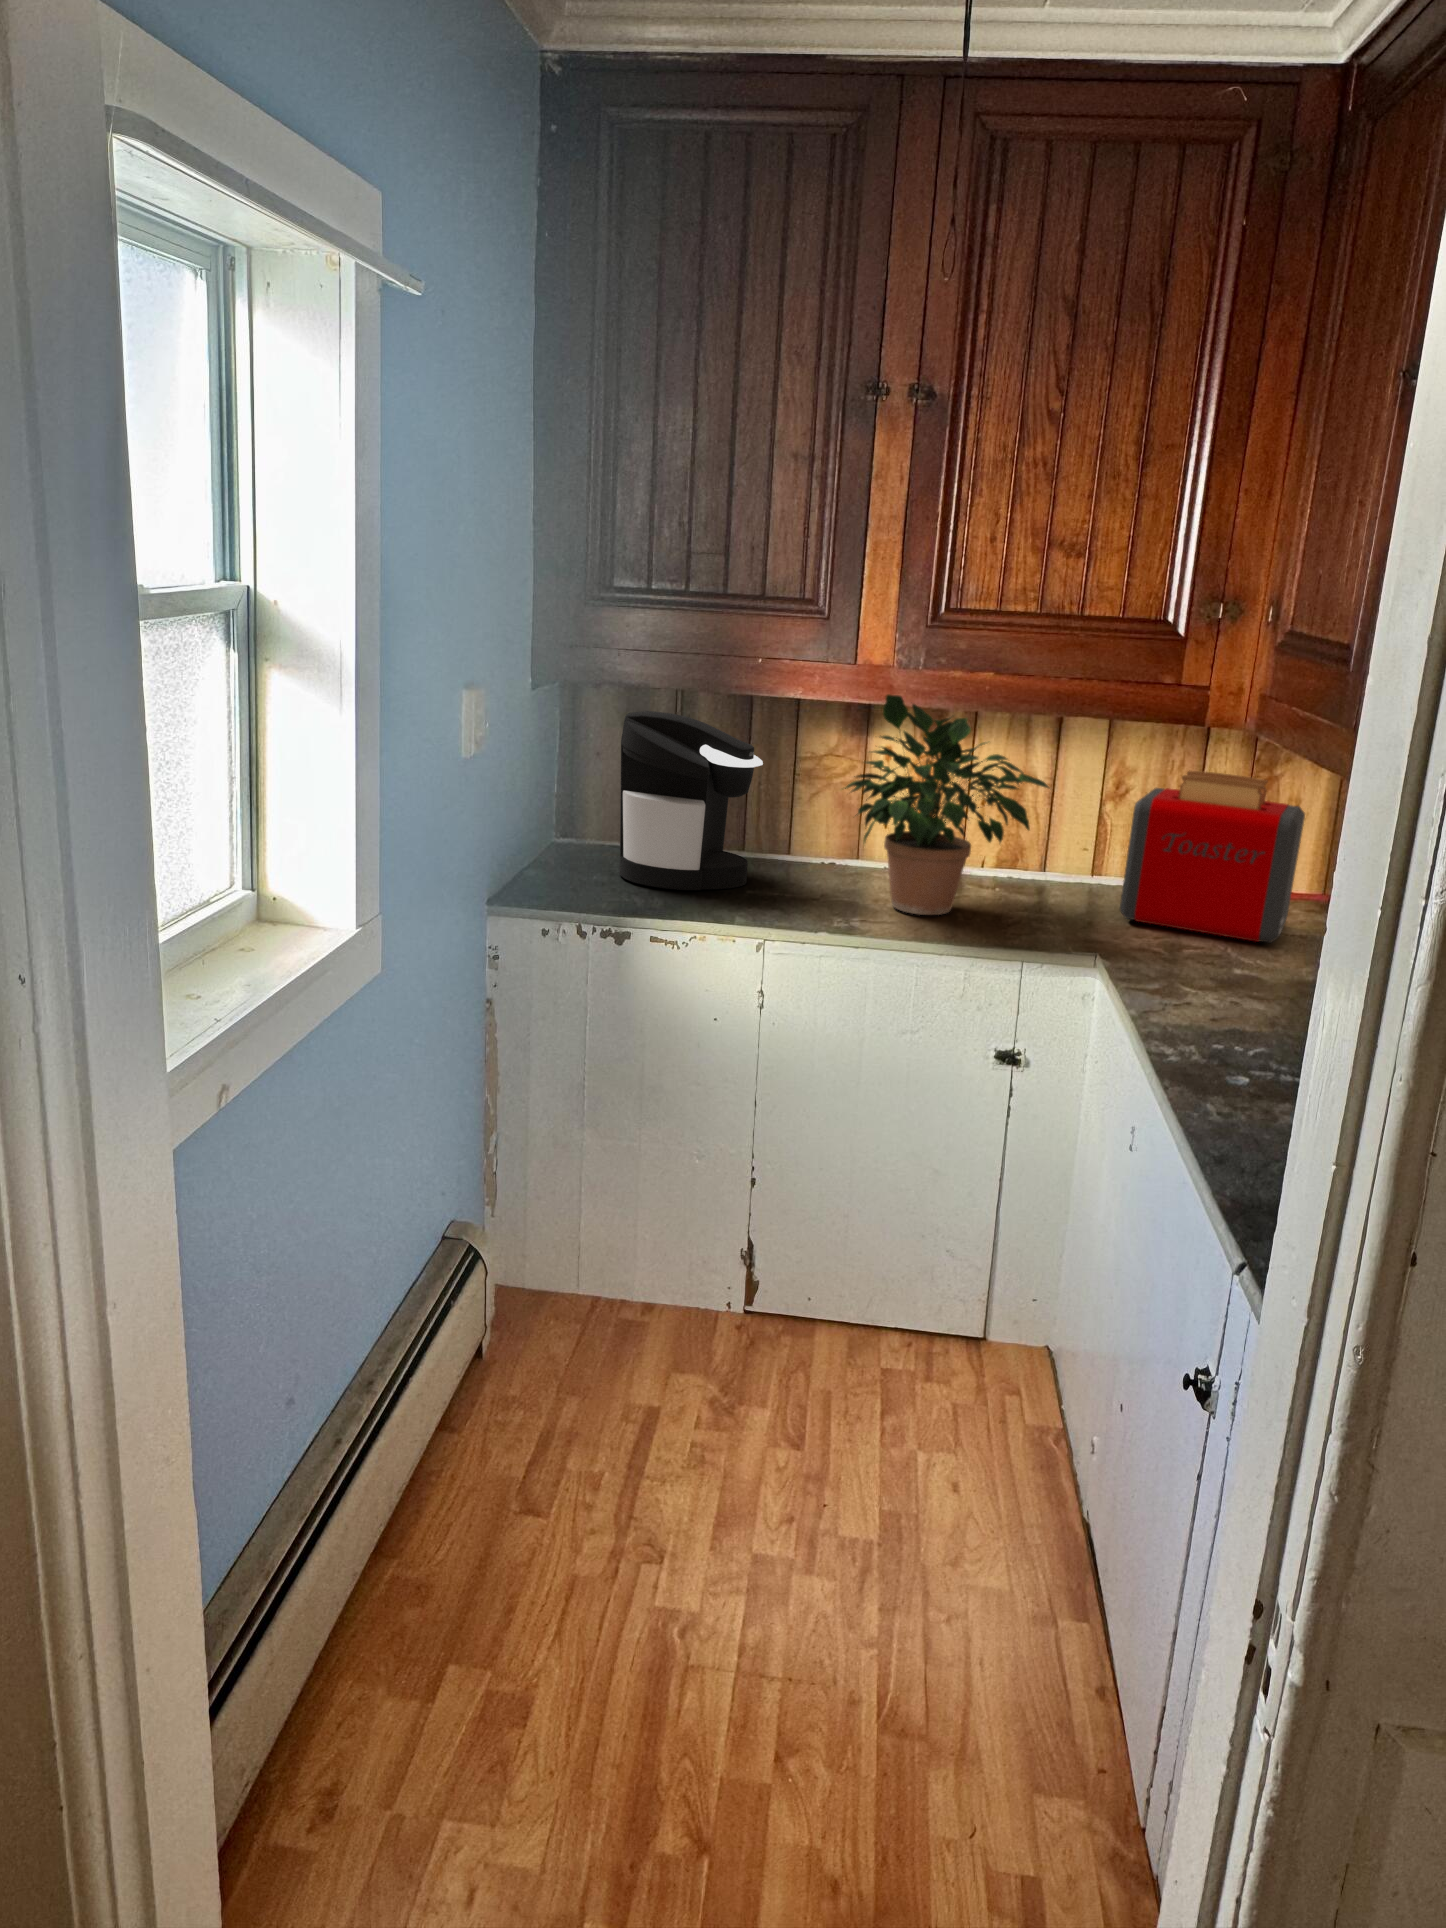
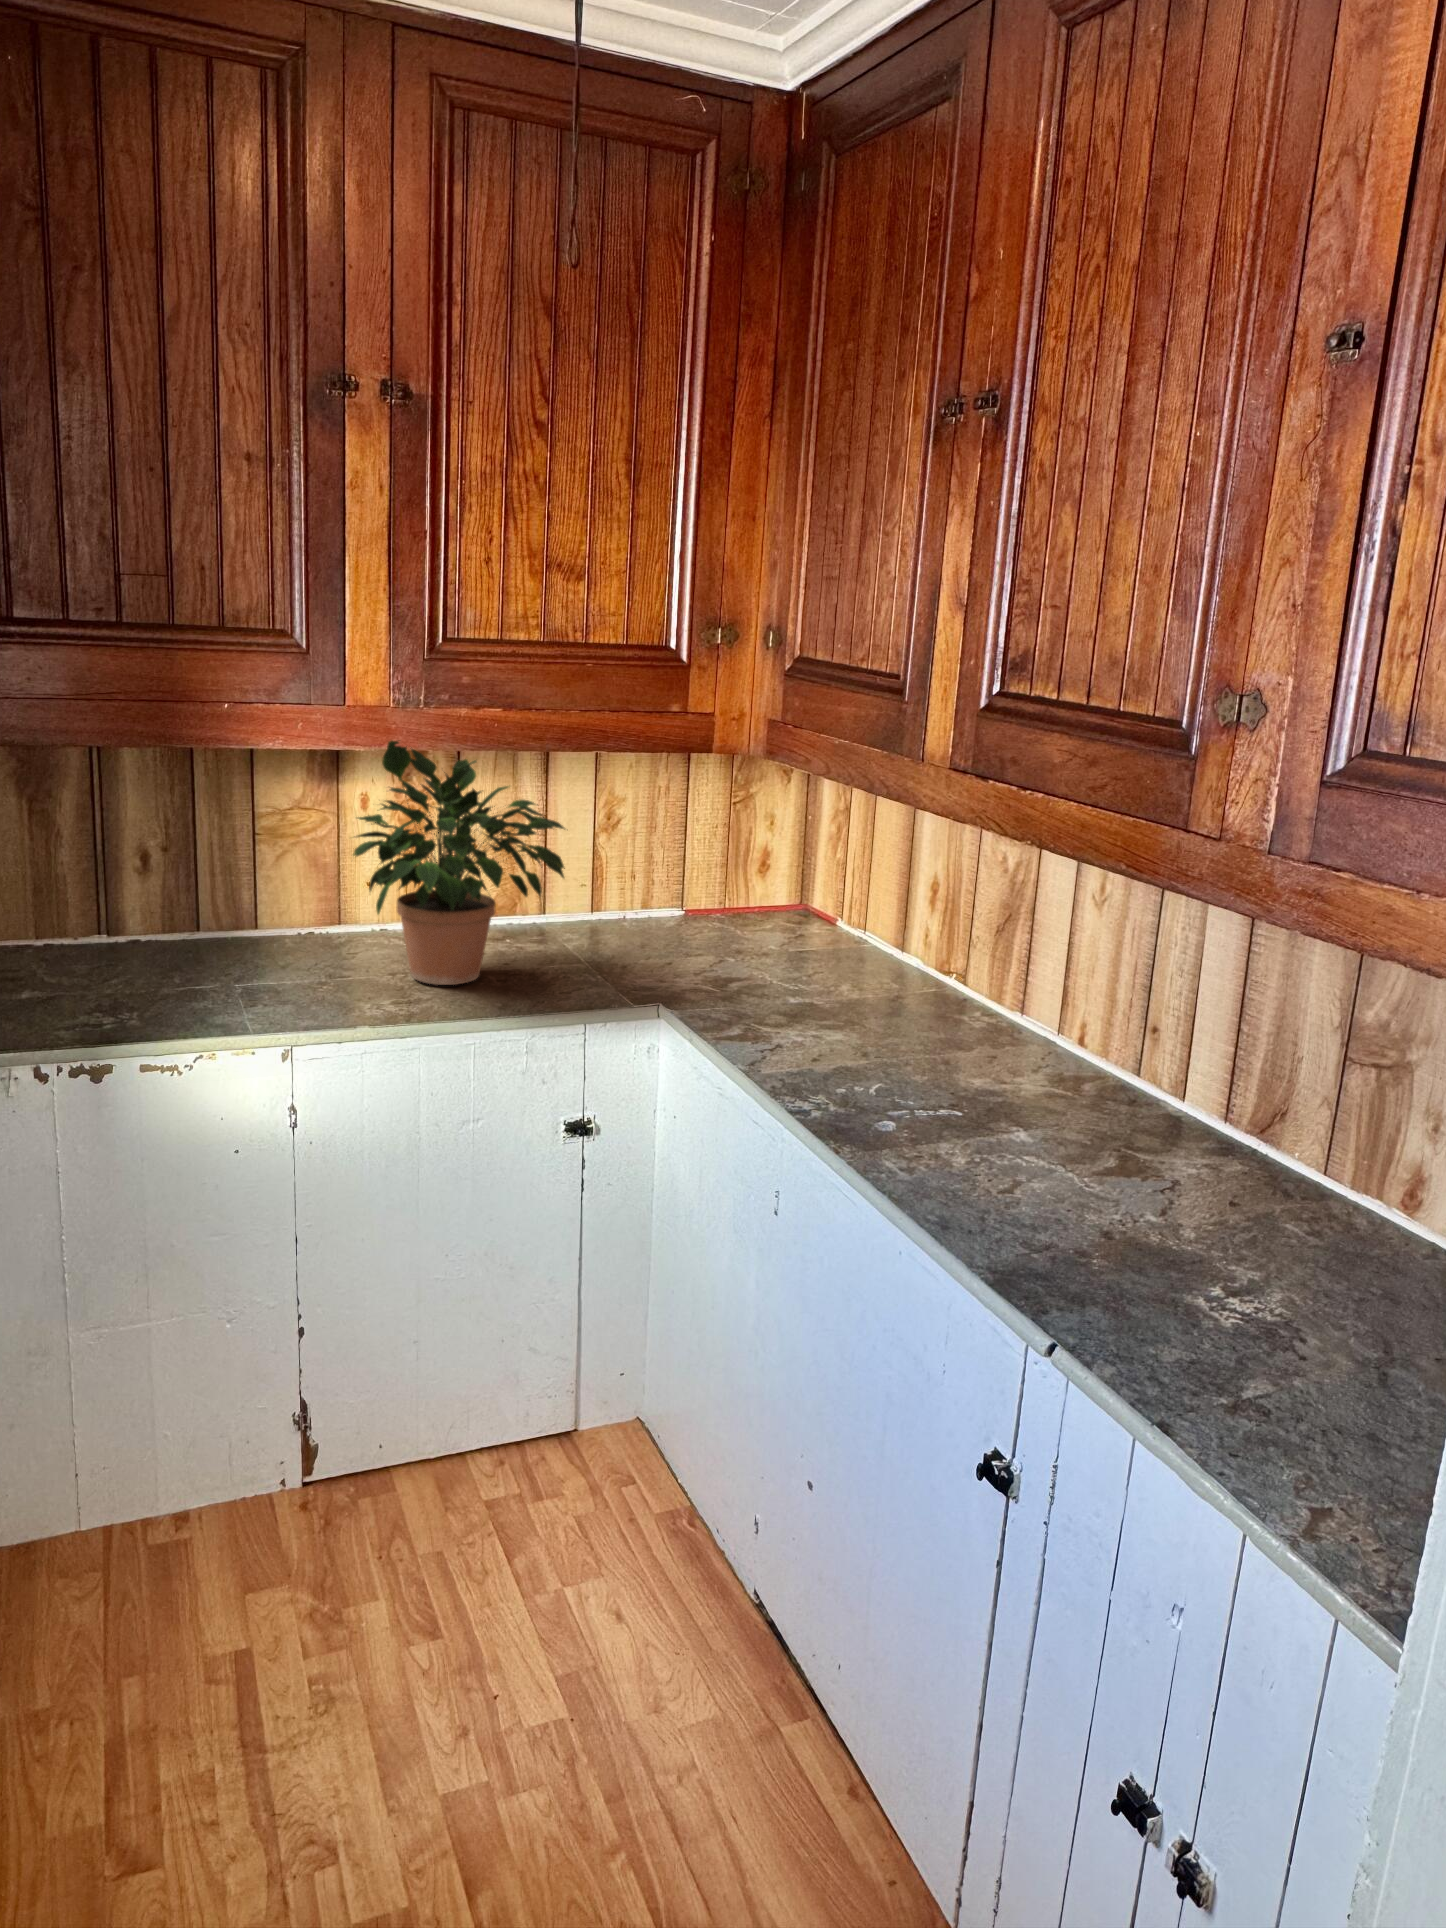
coffee maker: present [619,711,763,890] -> none [37,777,232,998]
toaster: present [1120,771,1305,943] -> none [647,797,812,963]

